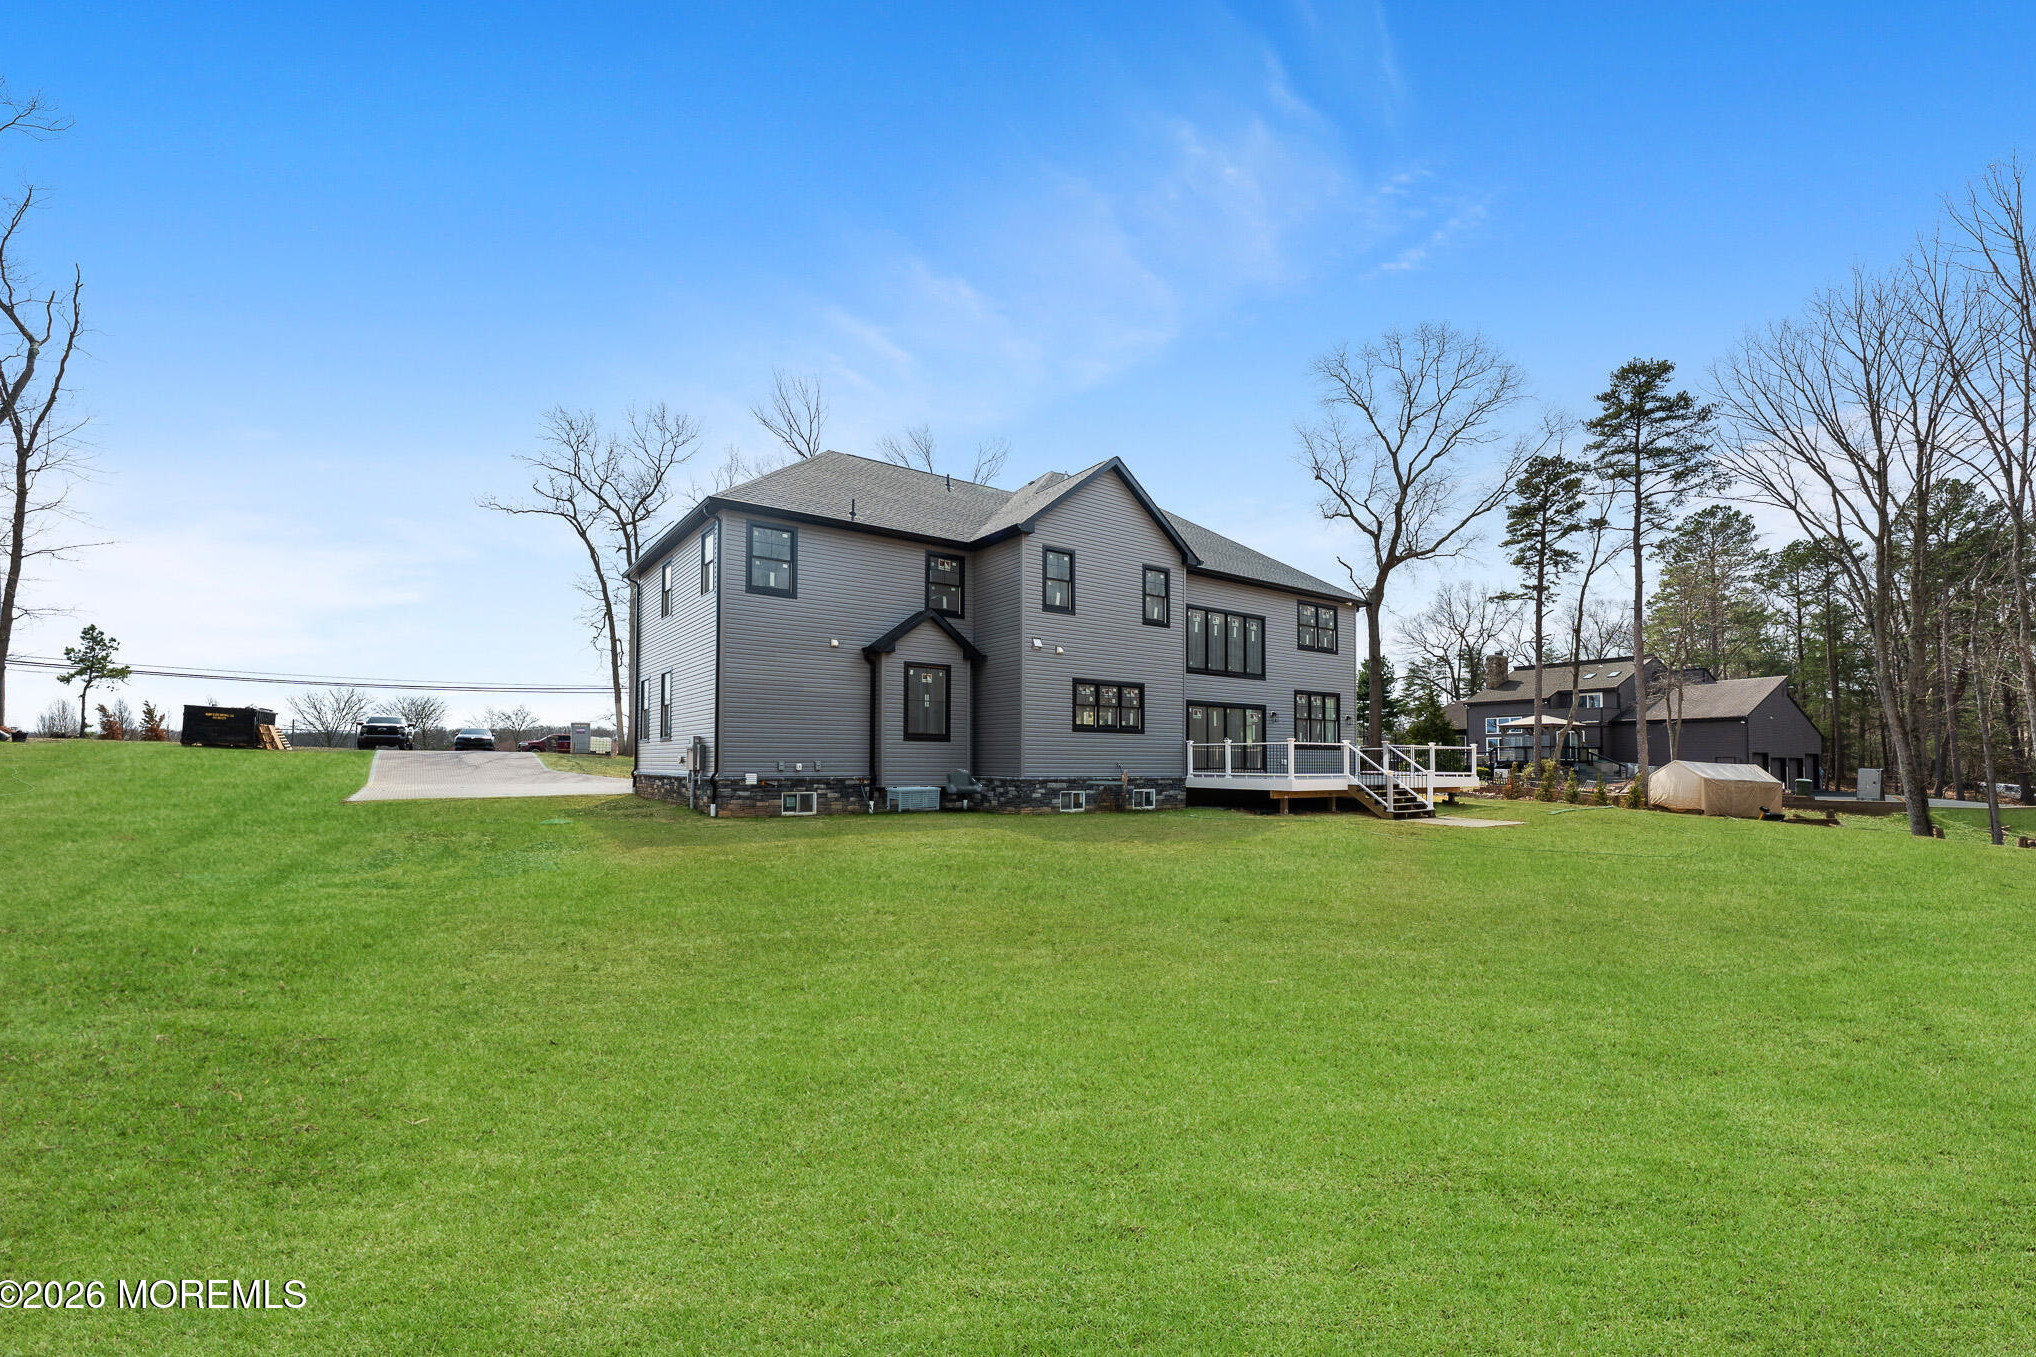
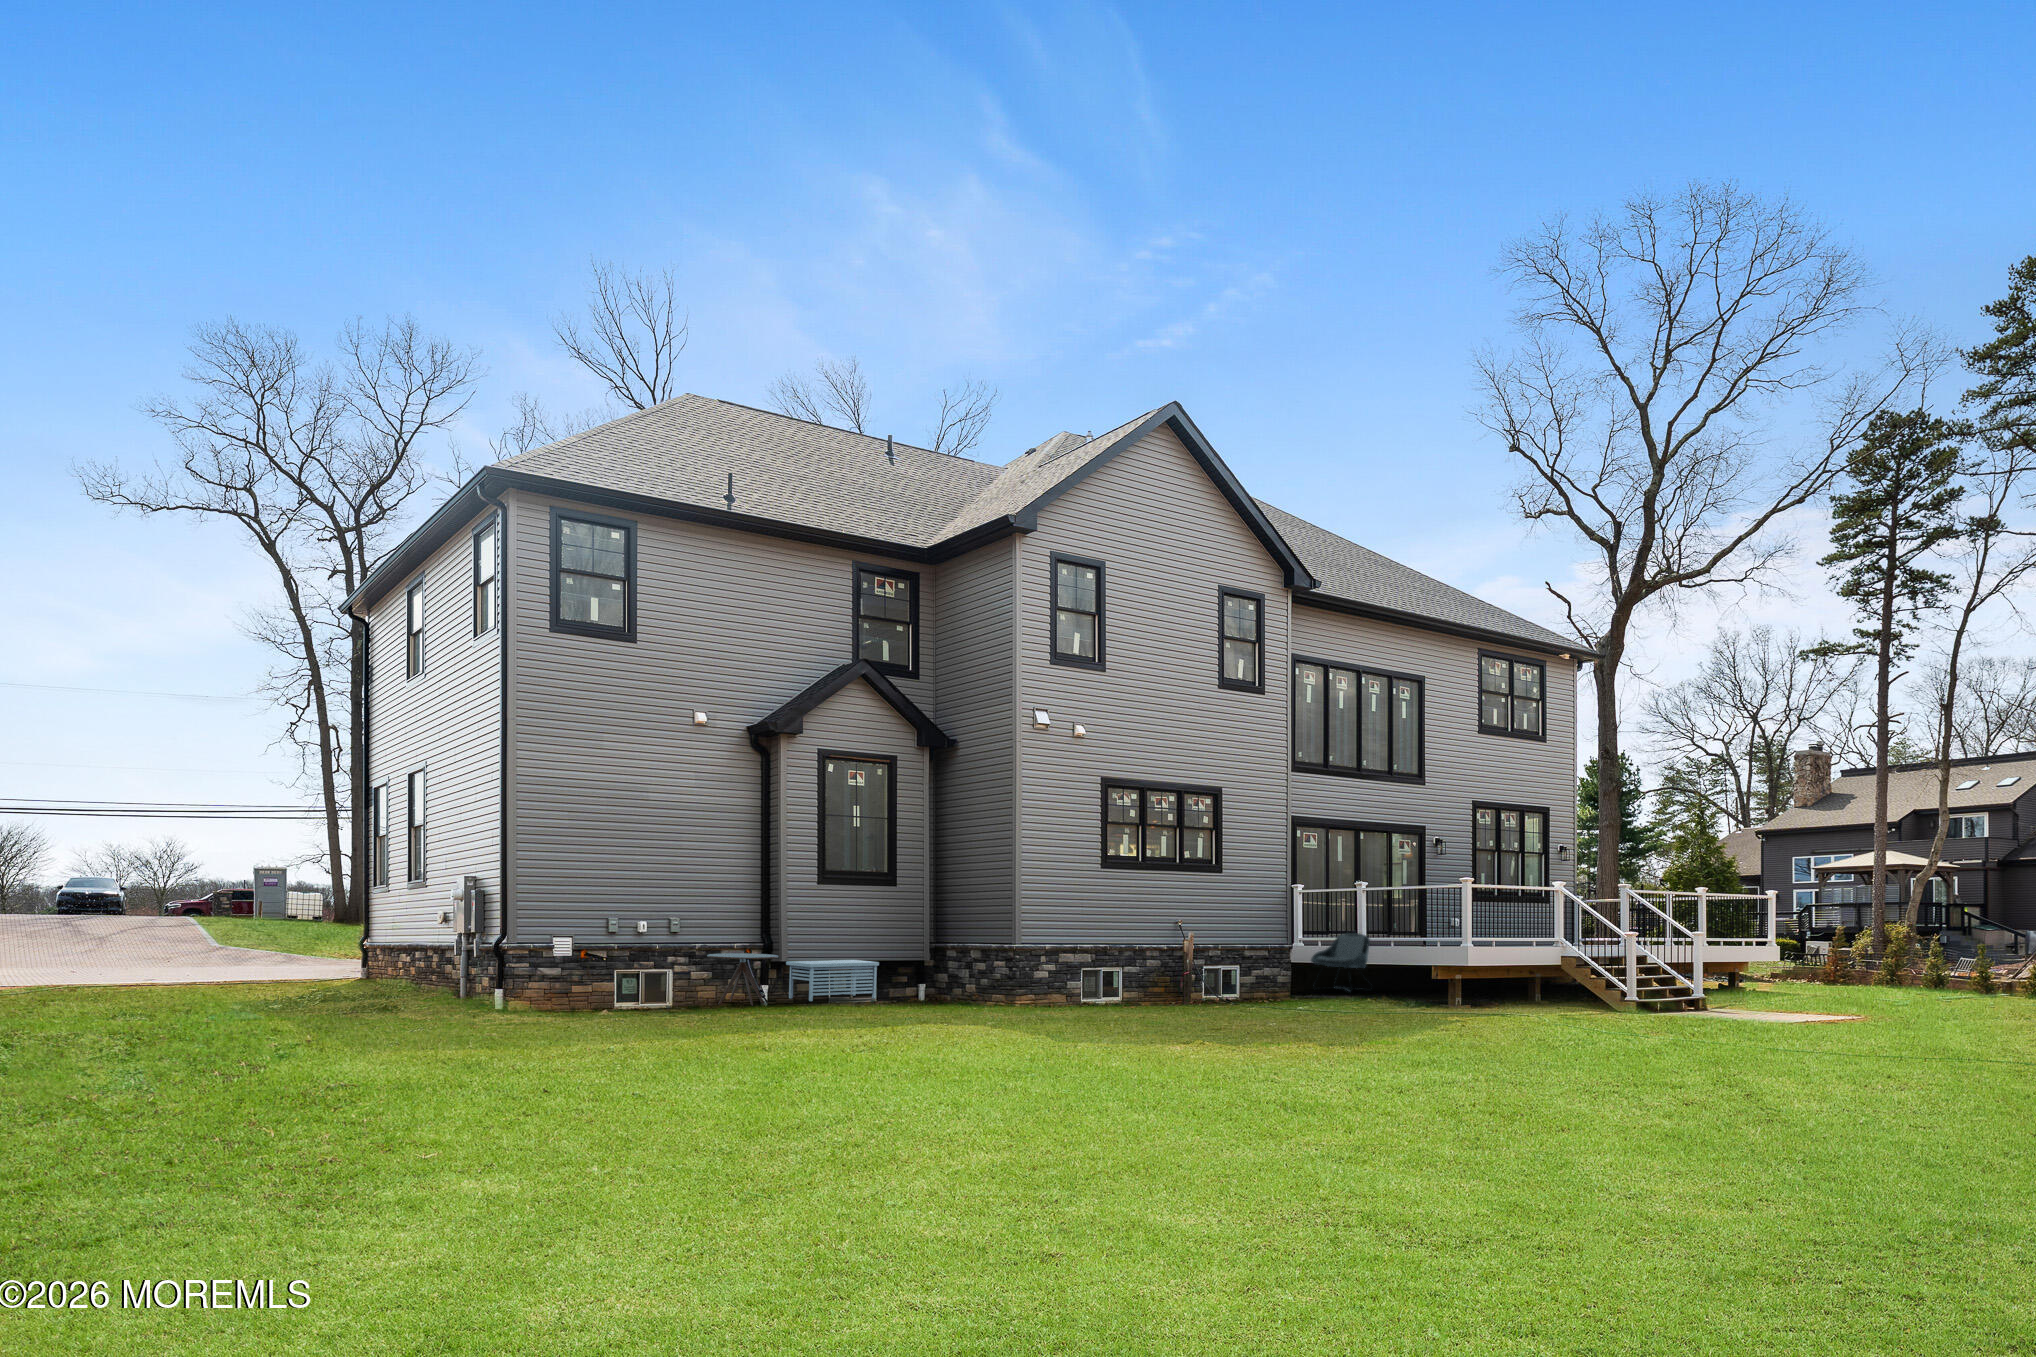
lounge chair: present [946,770,982,801] -> present [1311,933,1372,991]
round table: present [1087,781,1125,809] -> present [707,953,778,1006]

